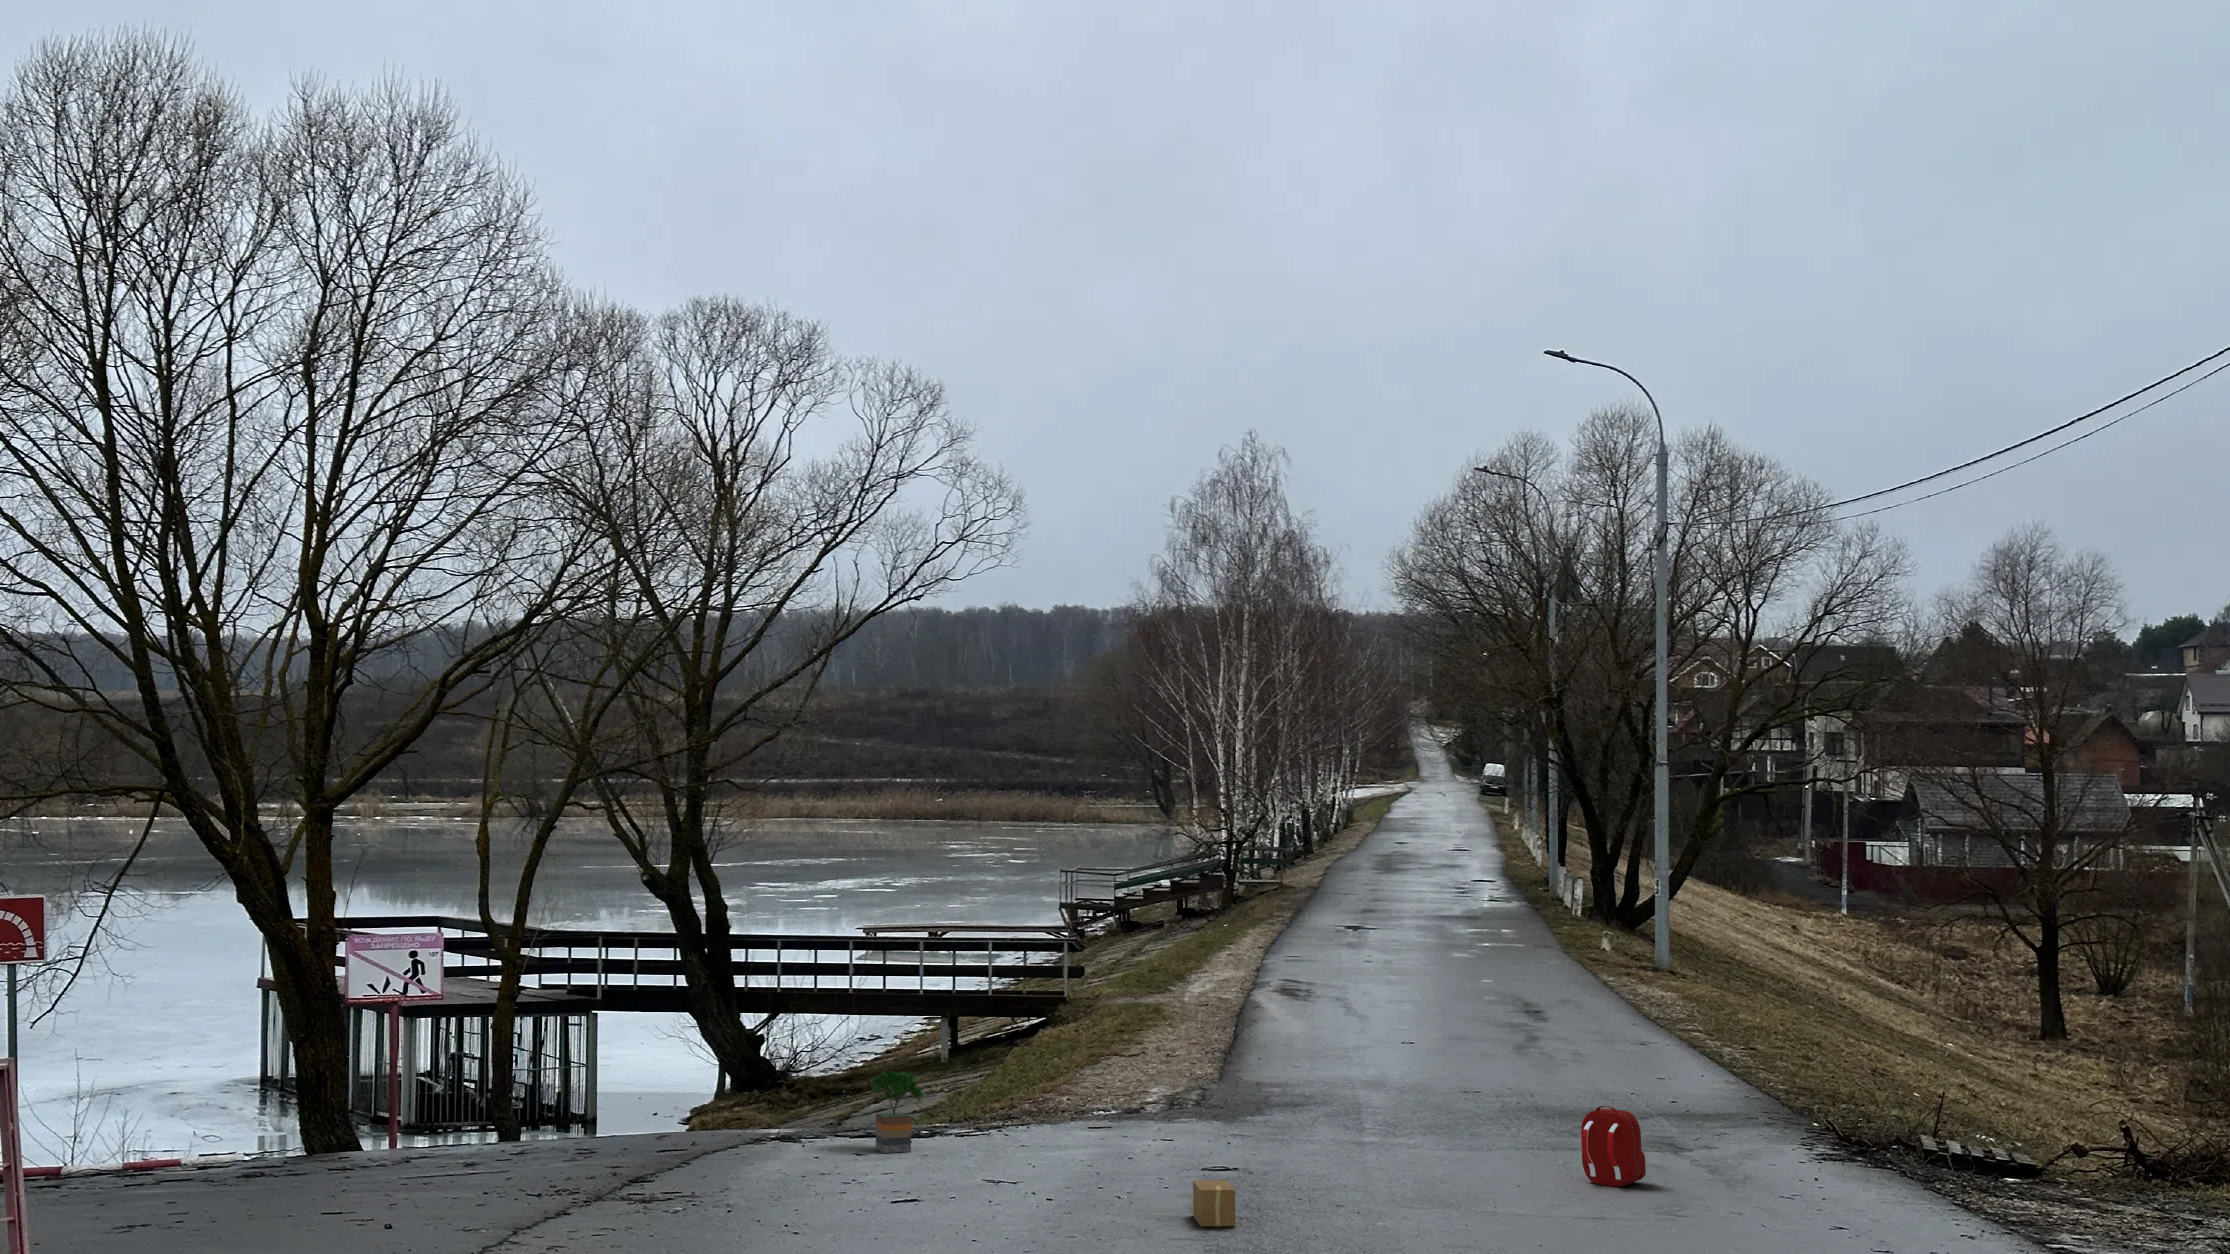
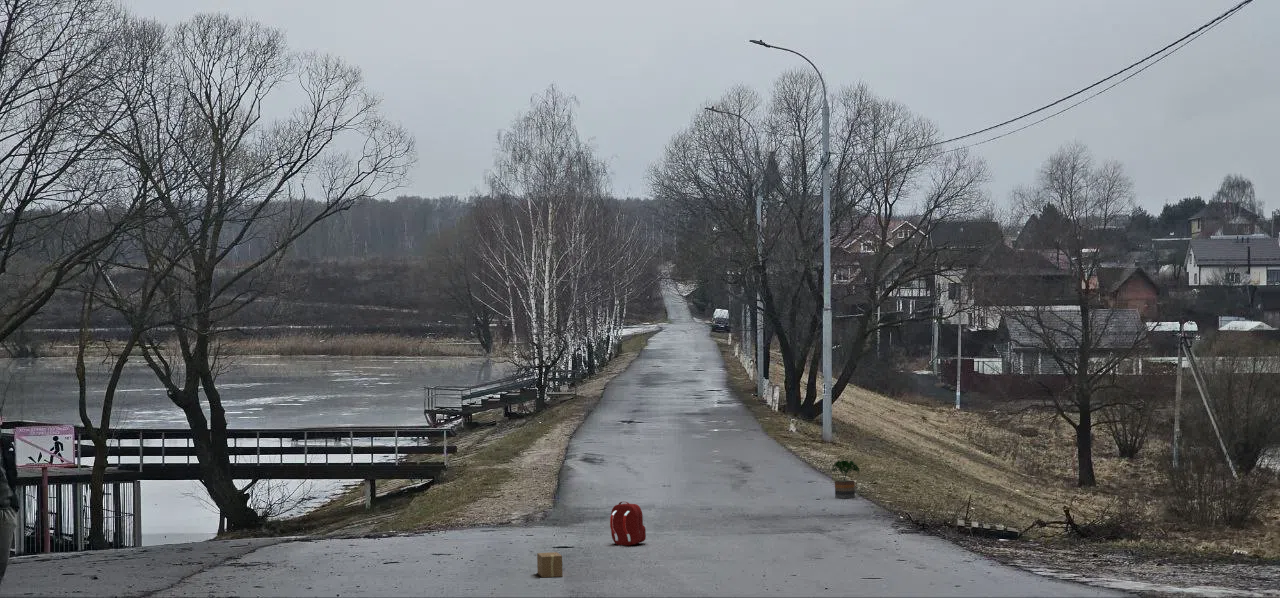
potted tree: present [870,1071,923,1153] -> present [832,460,859,499]
backpack: present [1581,1106,1646,1187] -> present [610,502,646,545]

